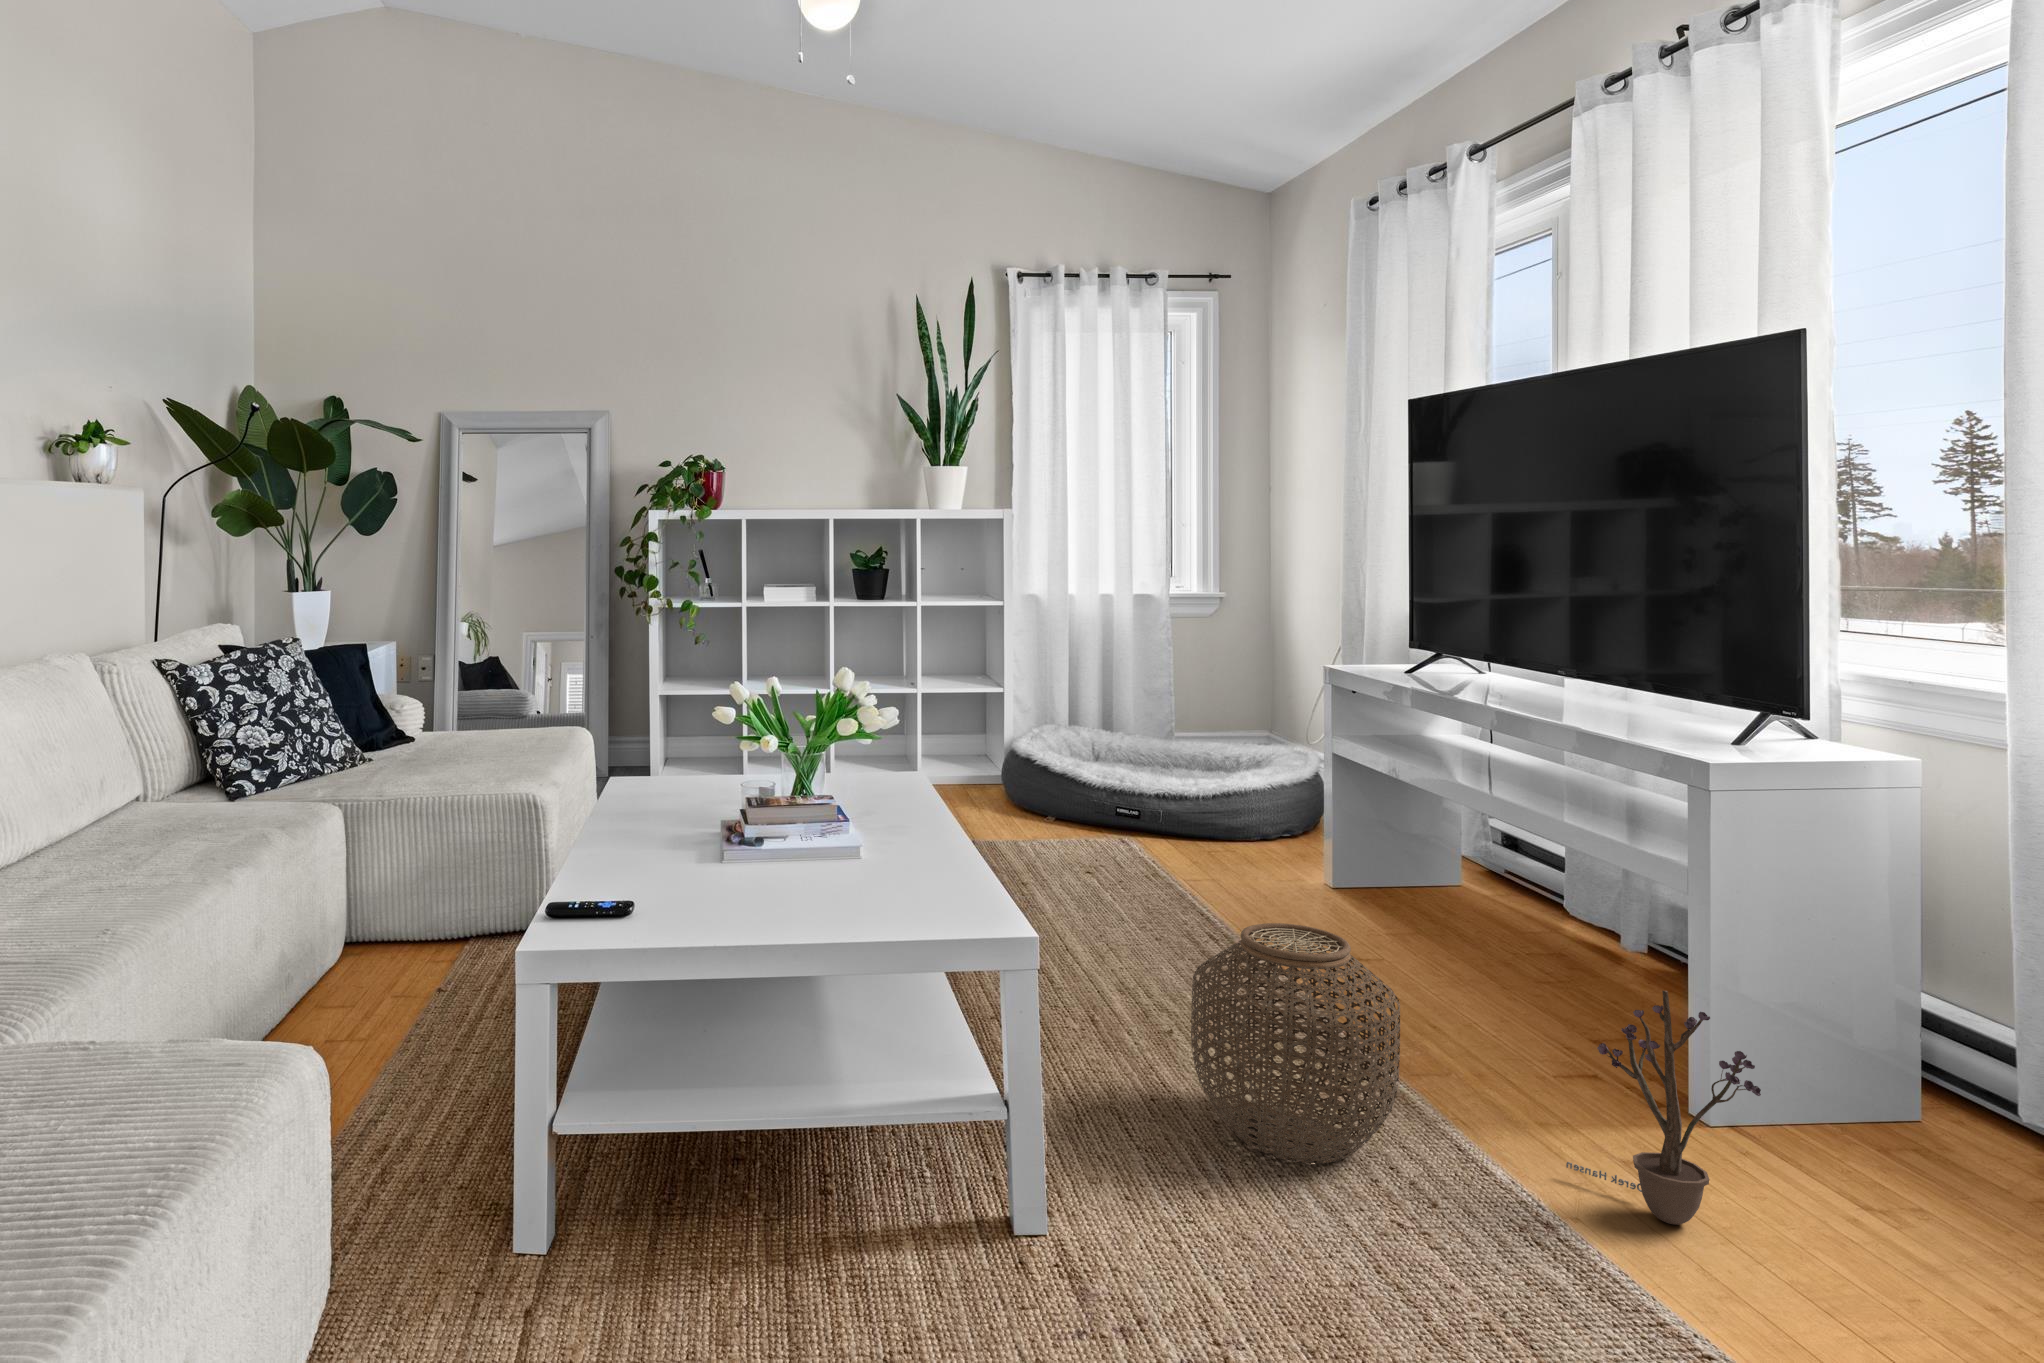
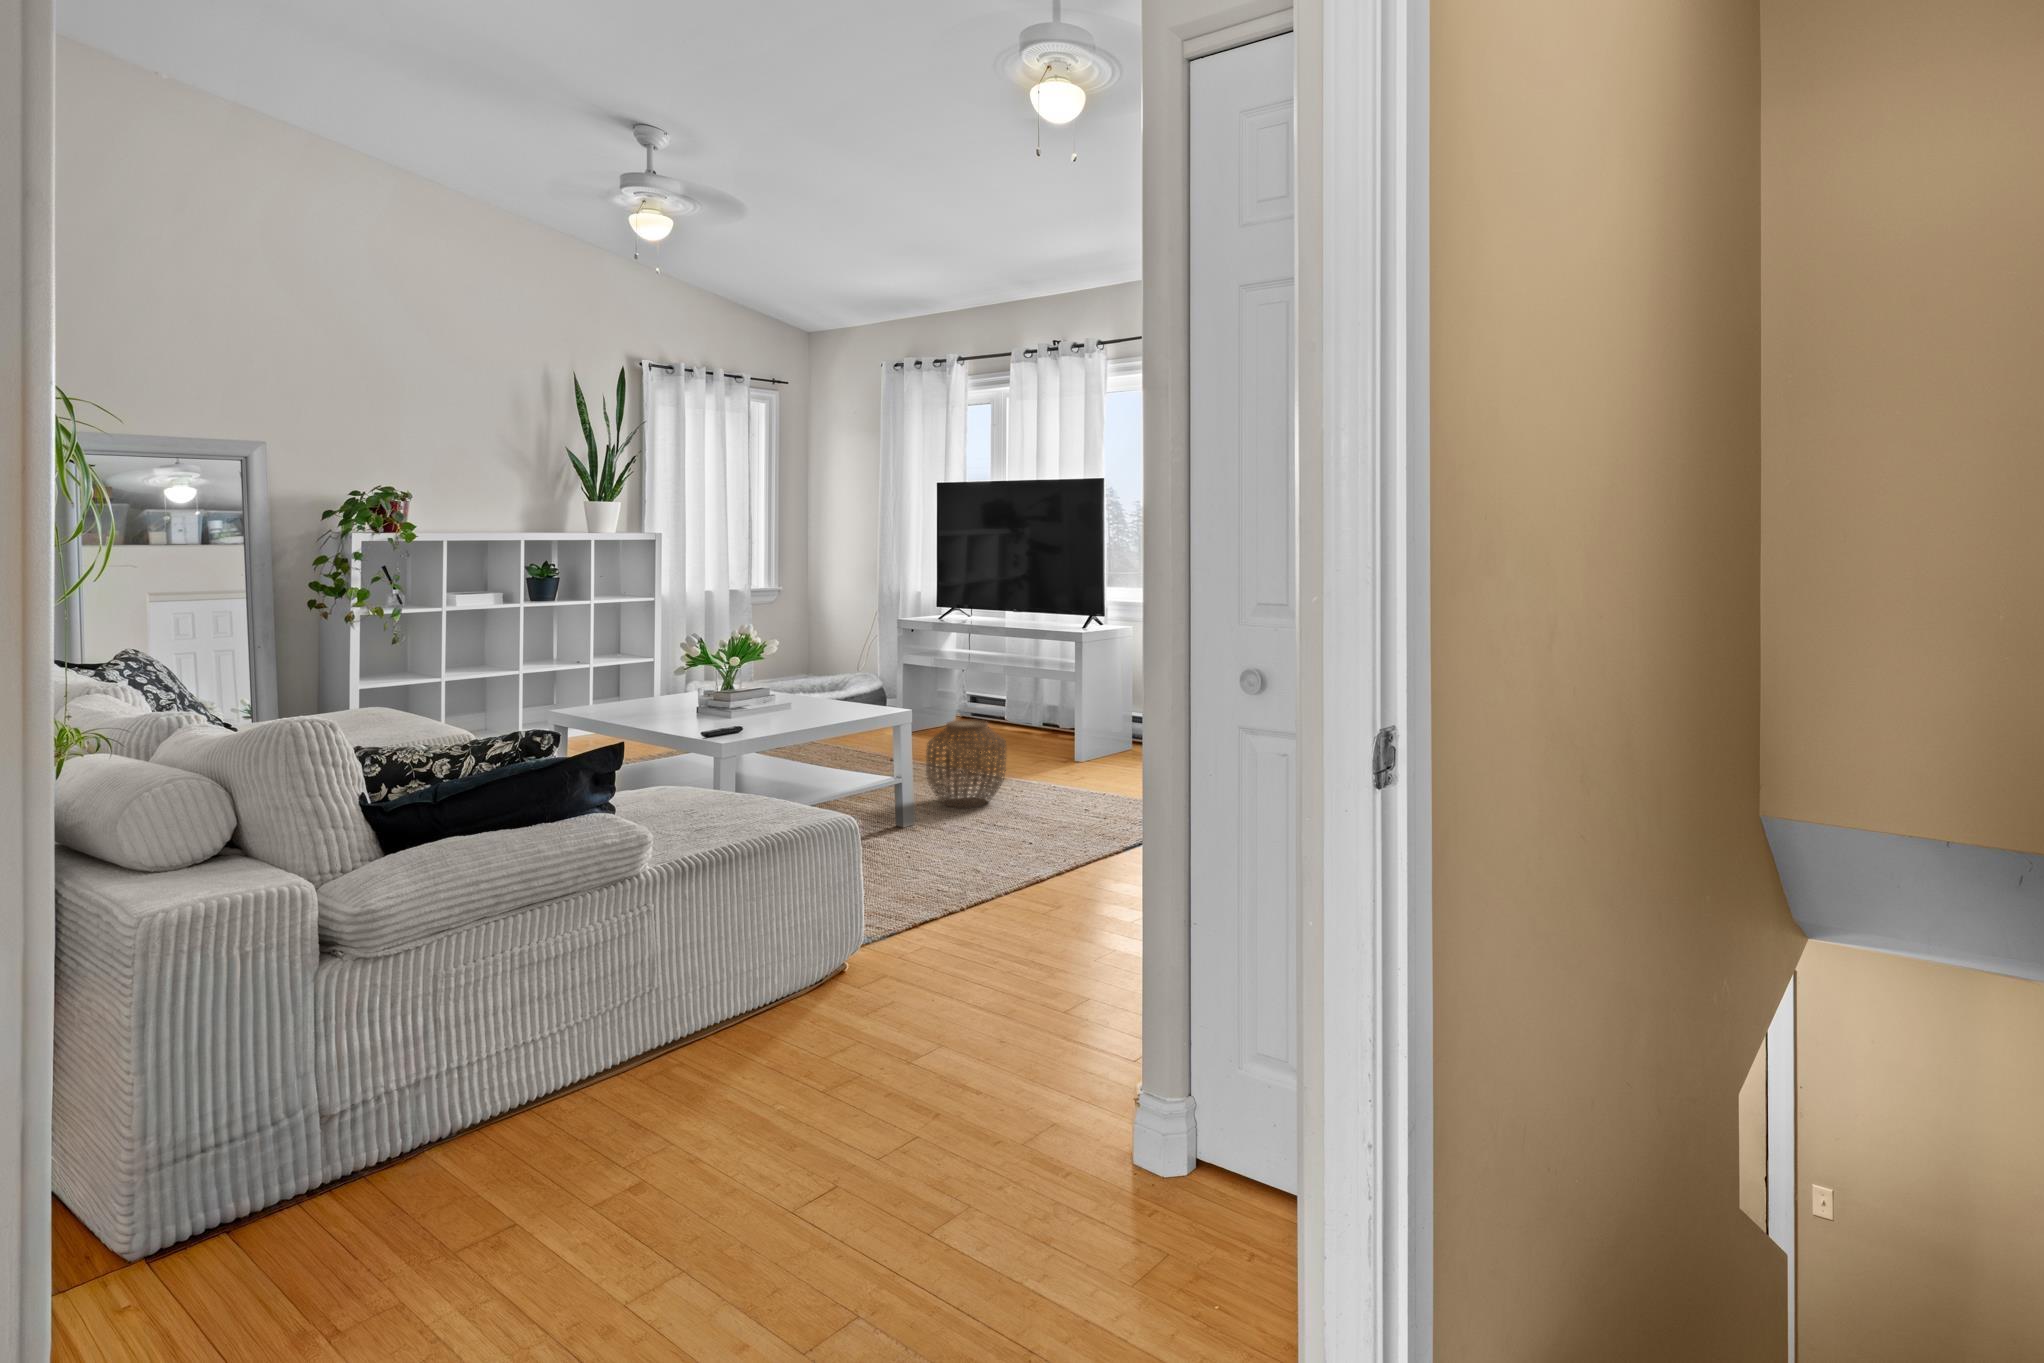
decorative plant: present [1566,991,1761,1225] -> none [1056,715,1114,793]

